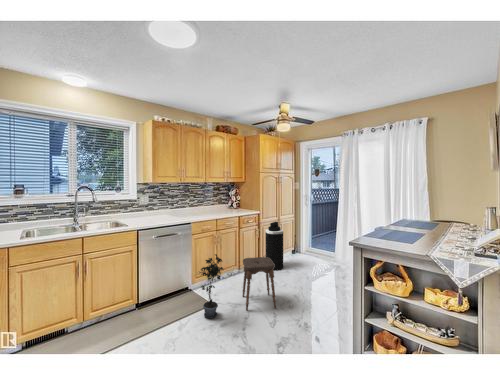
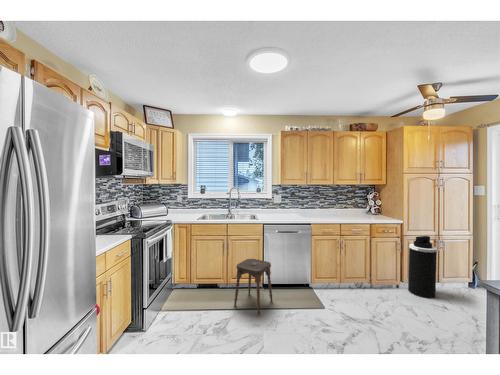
potted plant: present [200,254,223,318] -> none [305,259,332,320]
stool: present [243,257,276,311] -> present [234,259,272,314]

